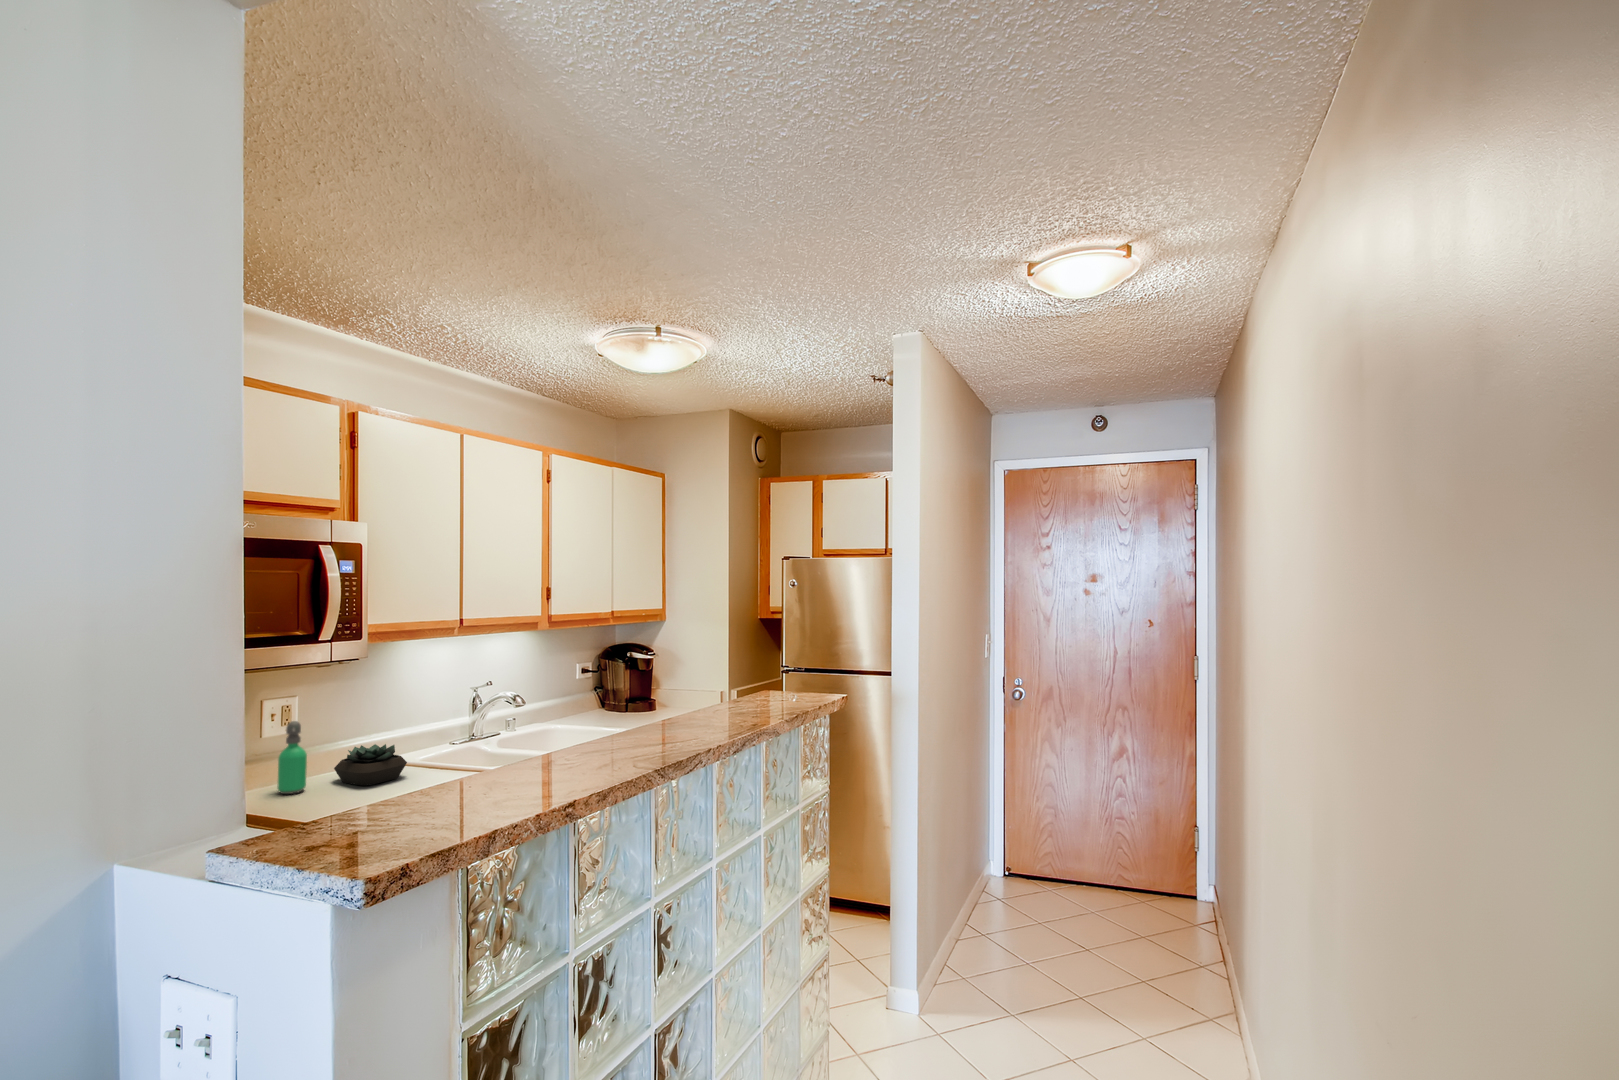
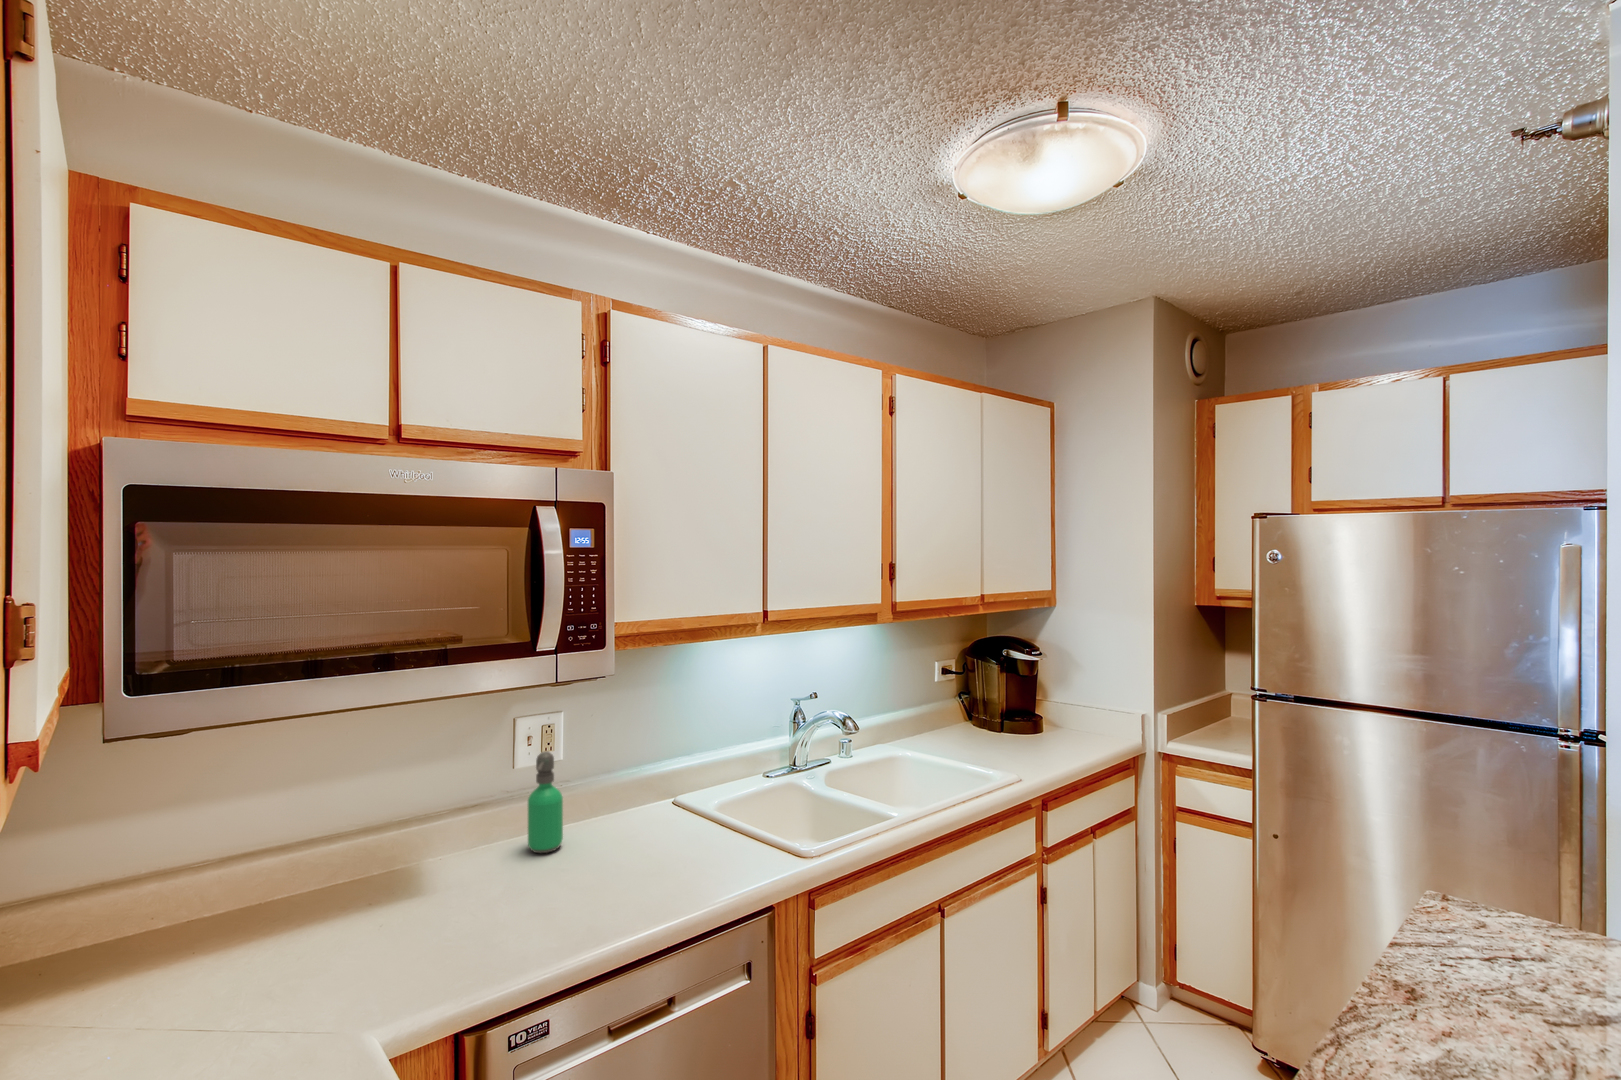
succulent plant: present [334,744,407,786] -> none [601,783,692,850]

